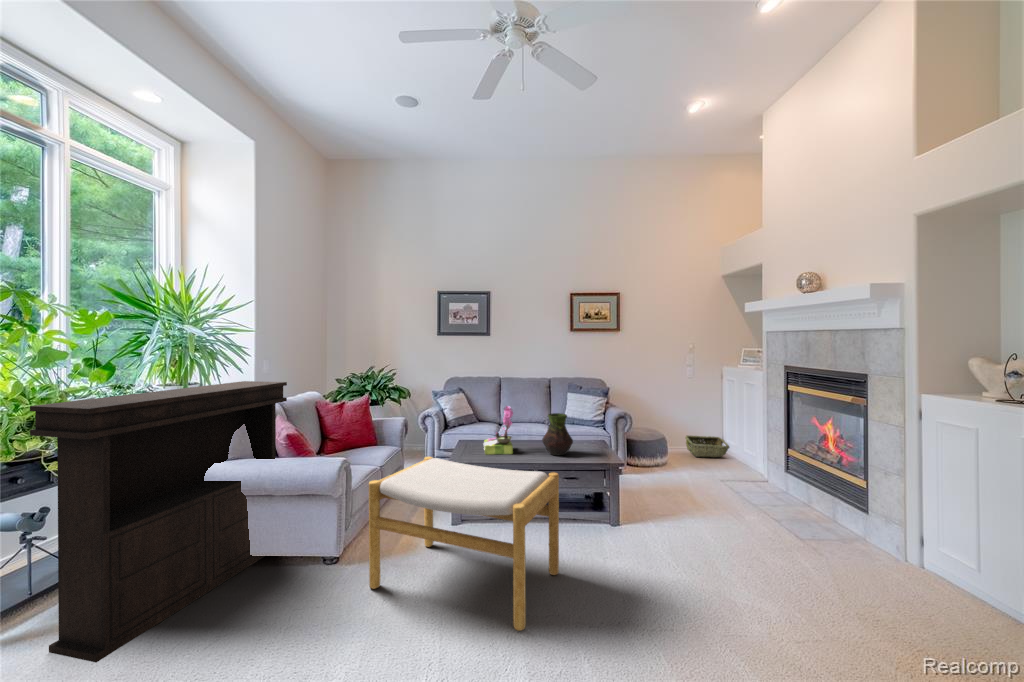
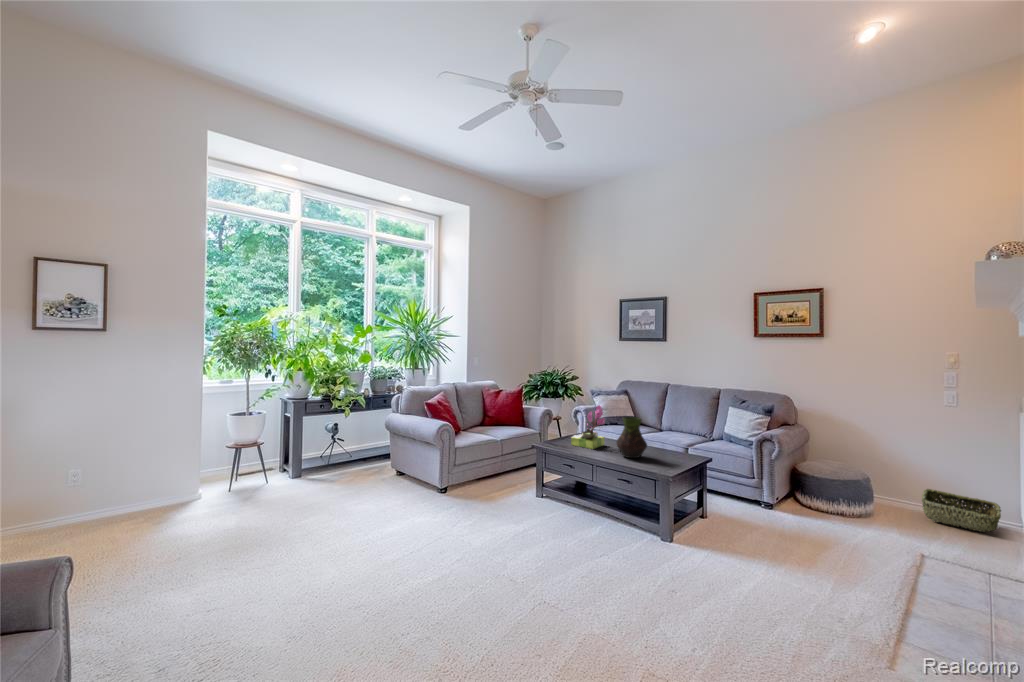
console table: present [30,381,287,663] -> none [307,367,437,497]
footstool: present [369,457,559,631] -> none [437,433,554,561]

